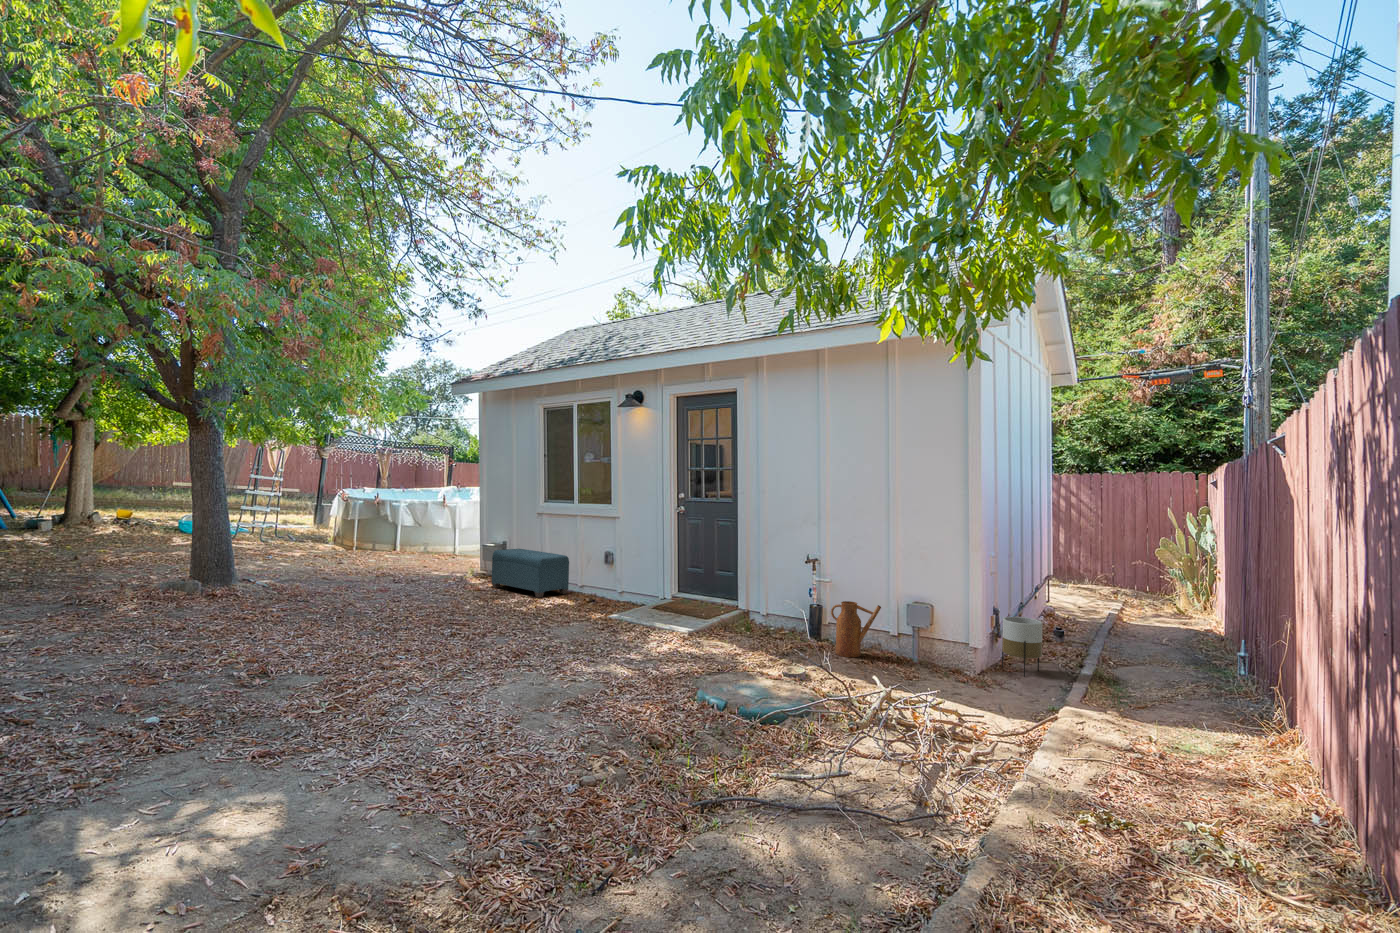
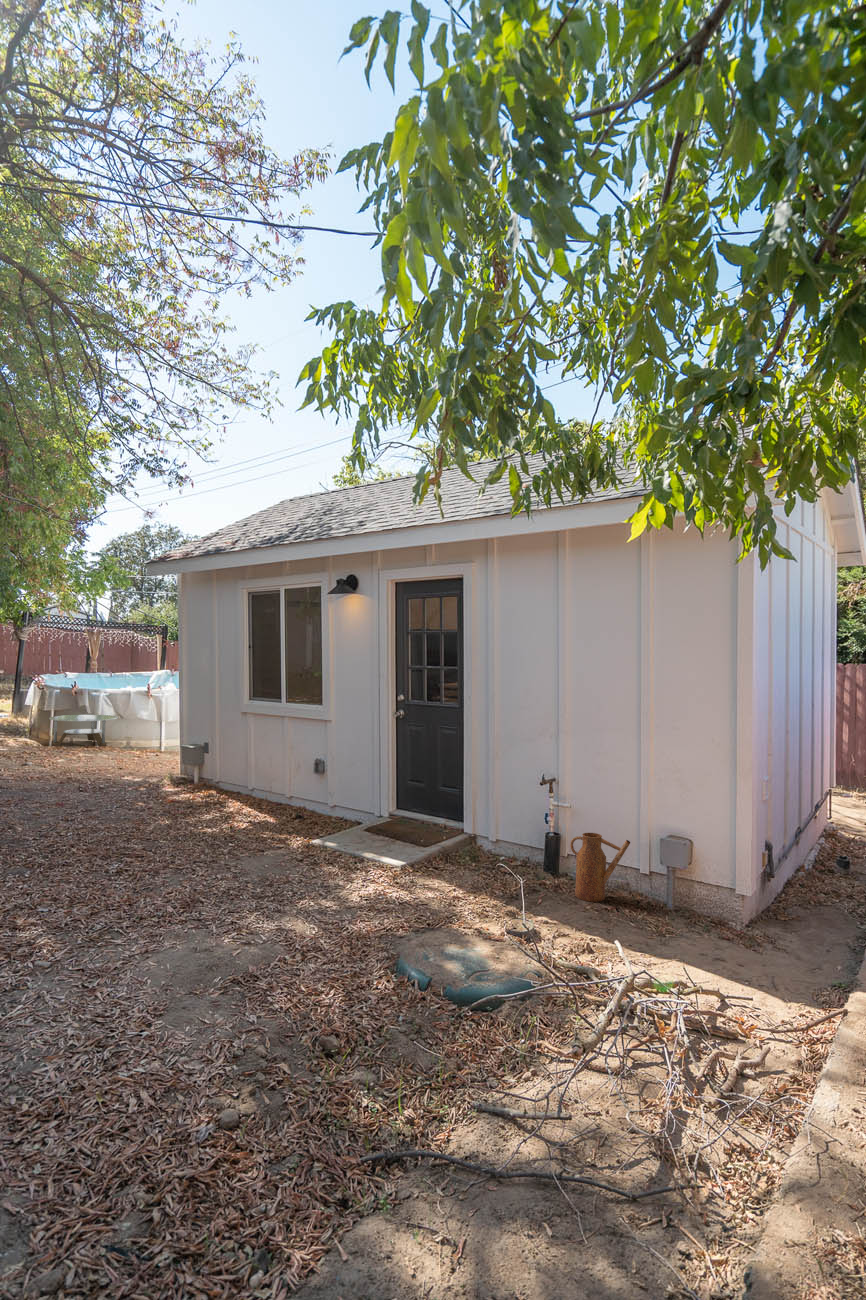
round table: none [355,525,418,552] -> present [49,715,119,746]
bench: present [492,549,569,598] -> none [188,751,274,811]
planter: present [1002,617,1043,677] -> none [776,854,827,930]

